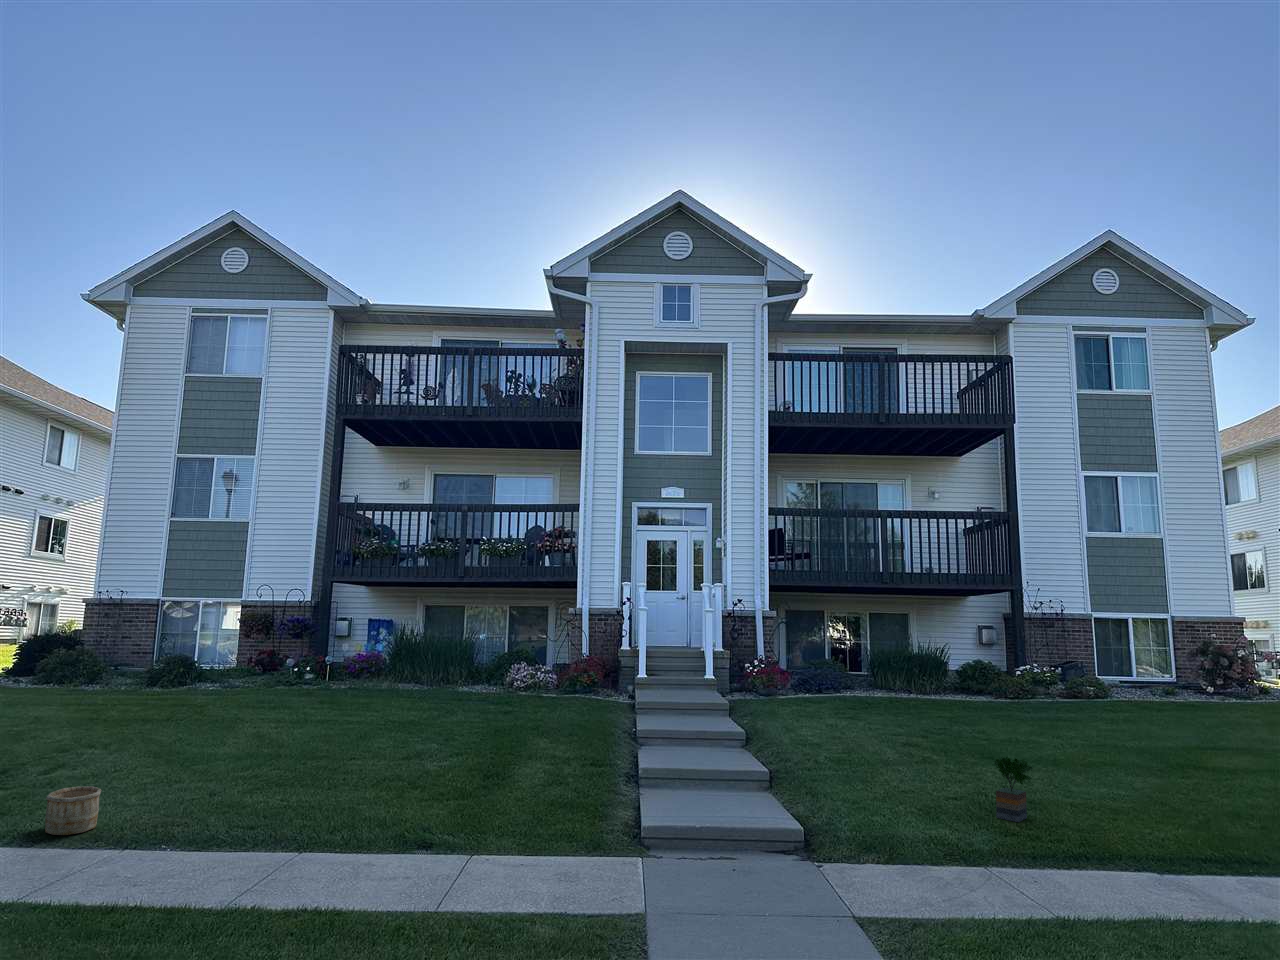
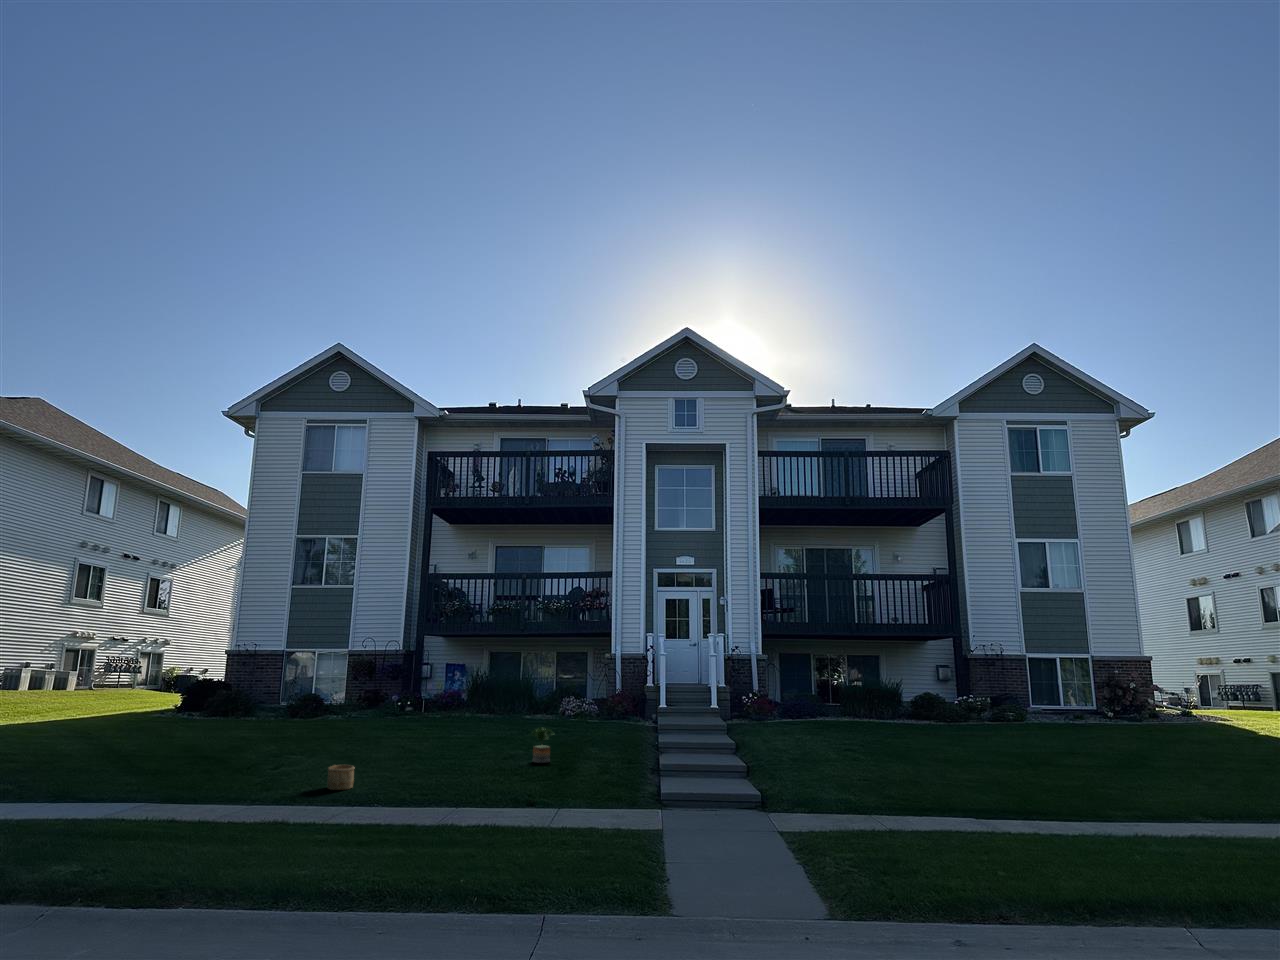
potted tree: present [994,757,1033,822] -> present [532,727,554,763]

